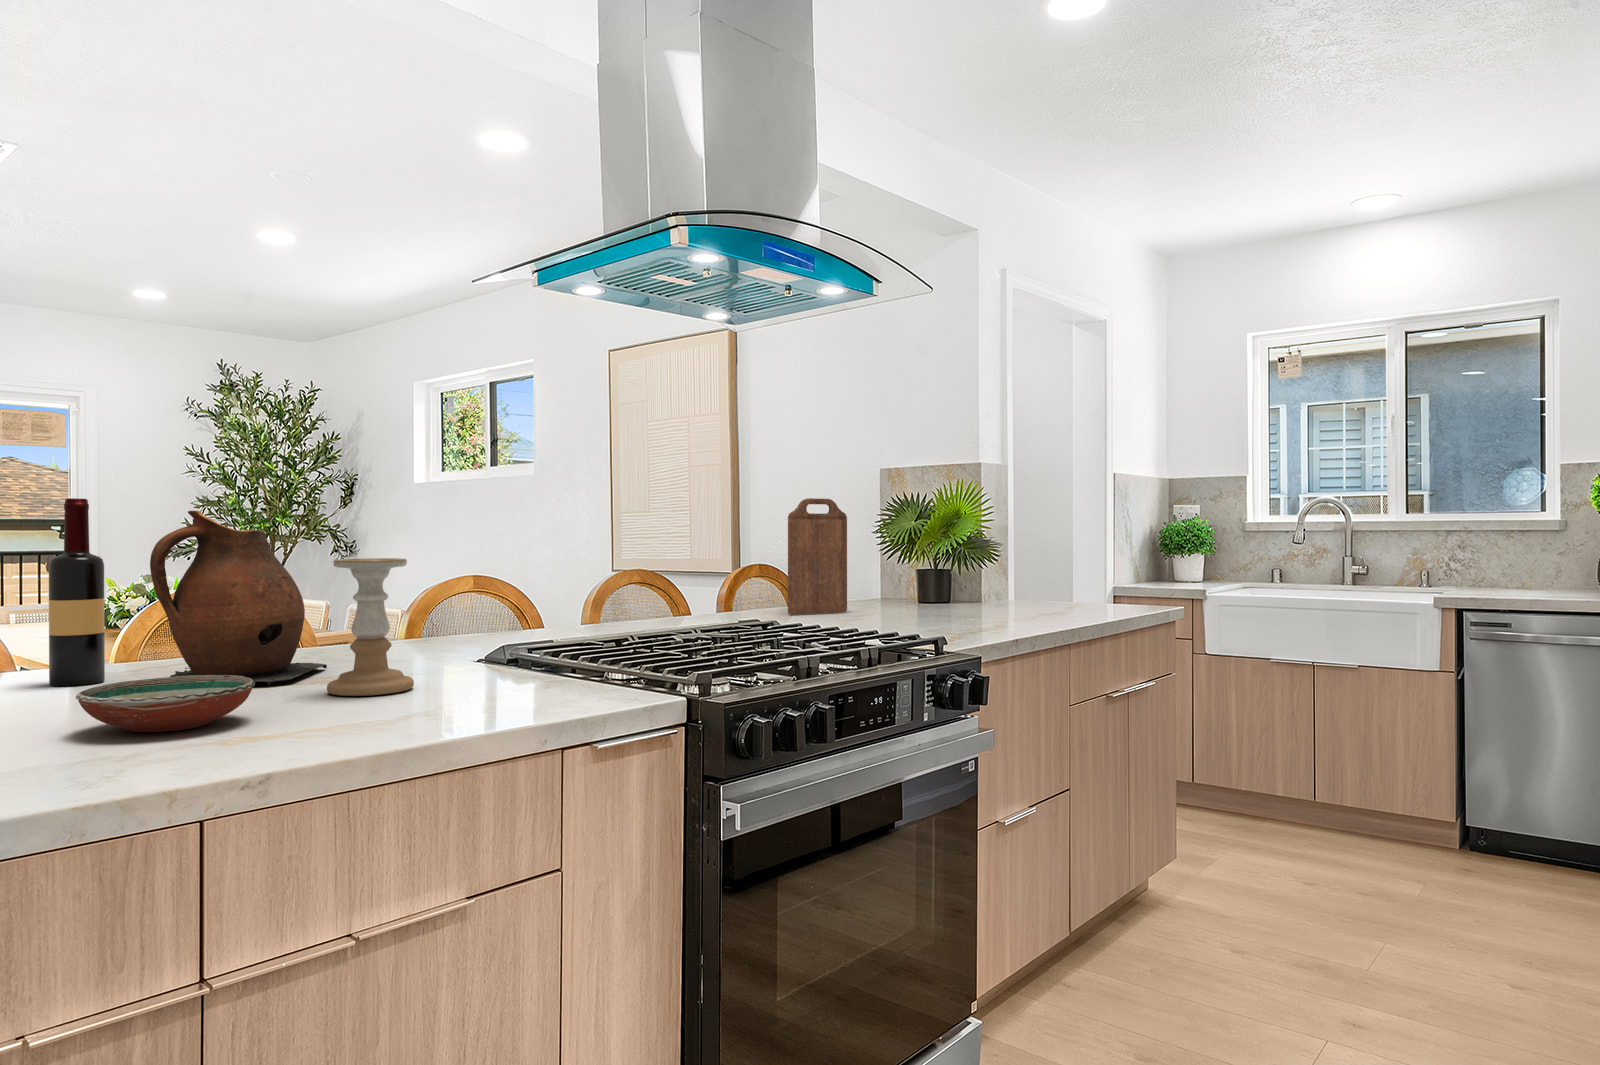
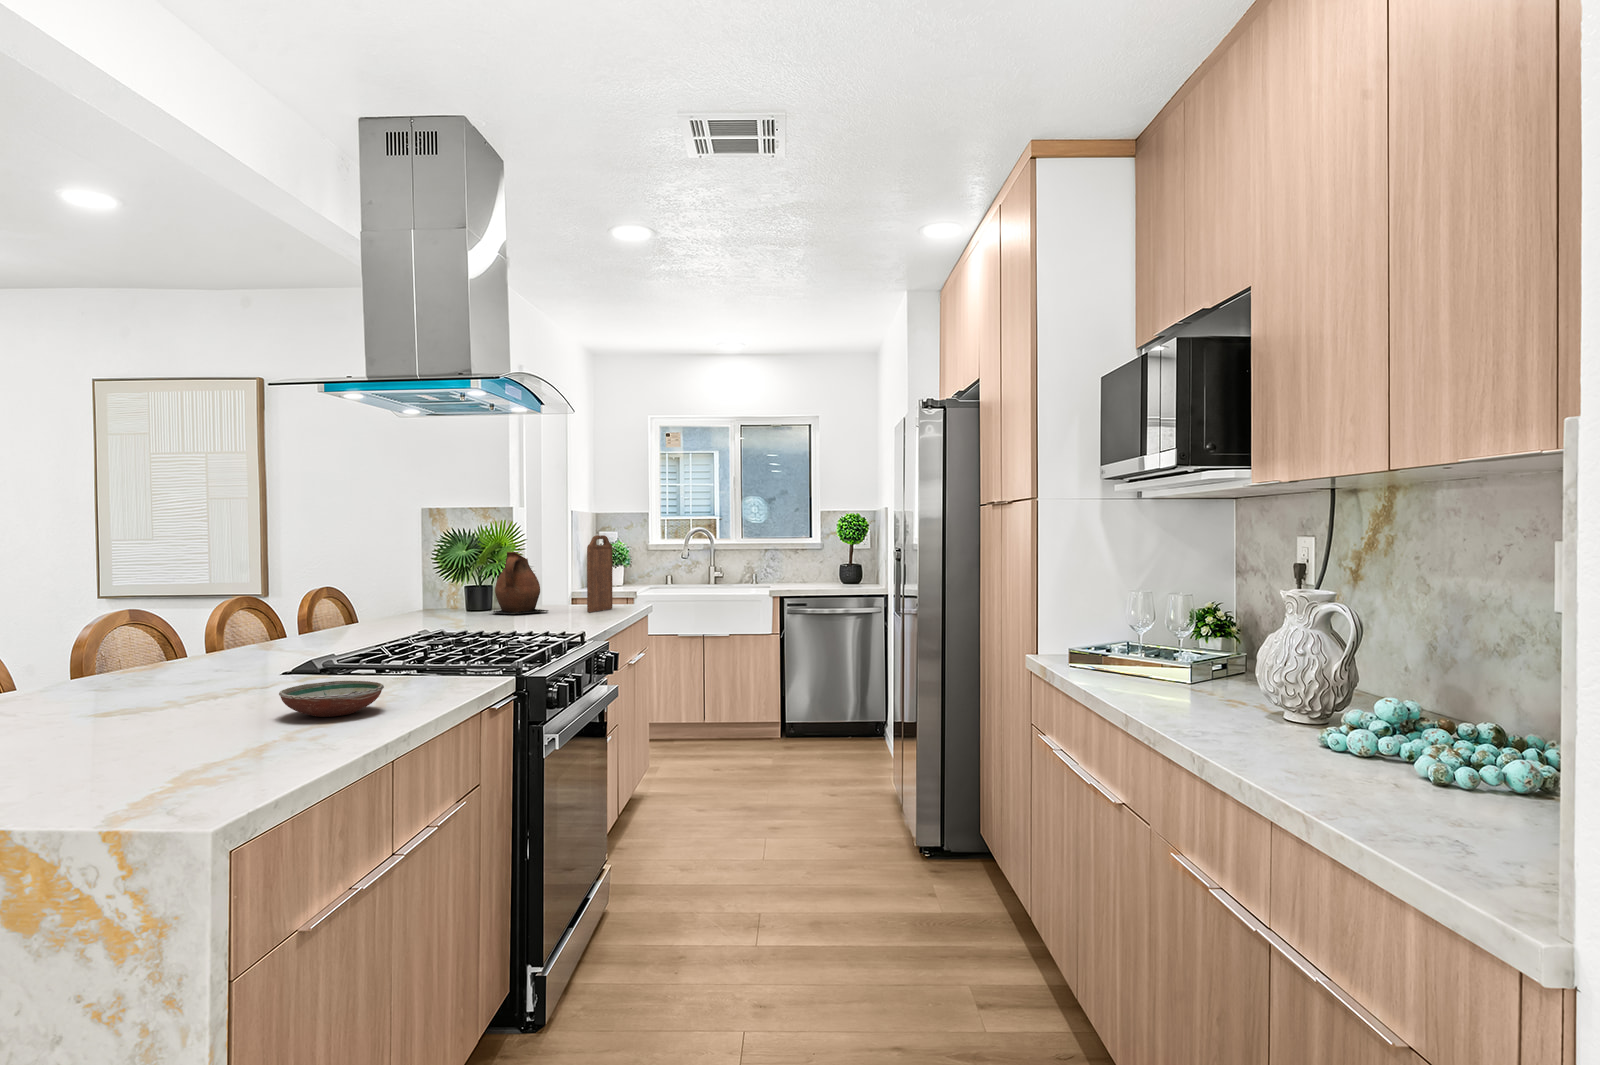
wine bottle: present [49,498,105,686] -> none [45,564,92,717]
cutting board: present [788,498,847,615] -> present [587,535,613,612]
ceramic pitcher: present [150,511,327,685] -> present [493,552,548,614]
candle holder: present [327,558,414,696] -> none [326,600,385,693]

